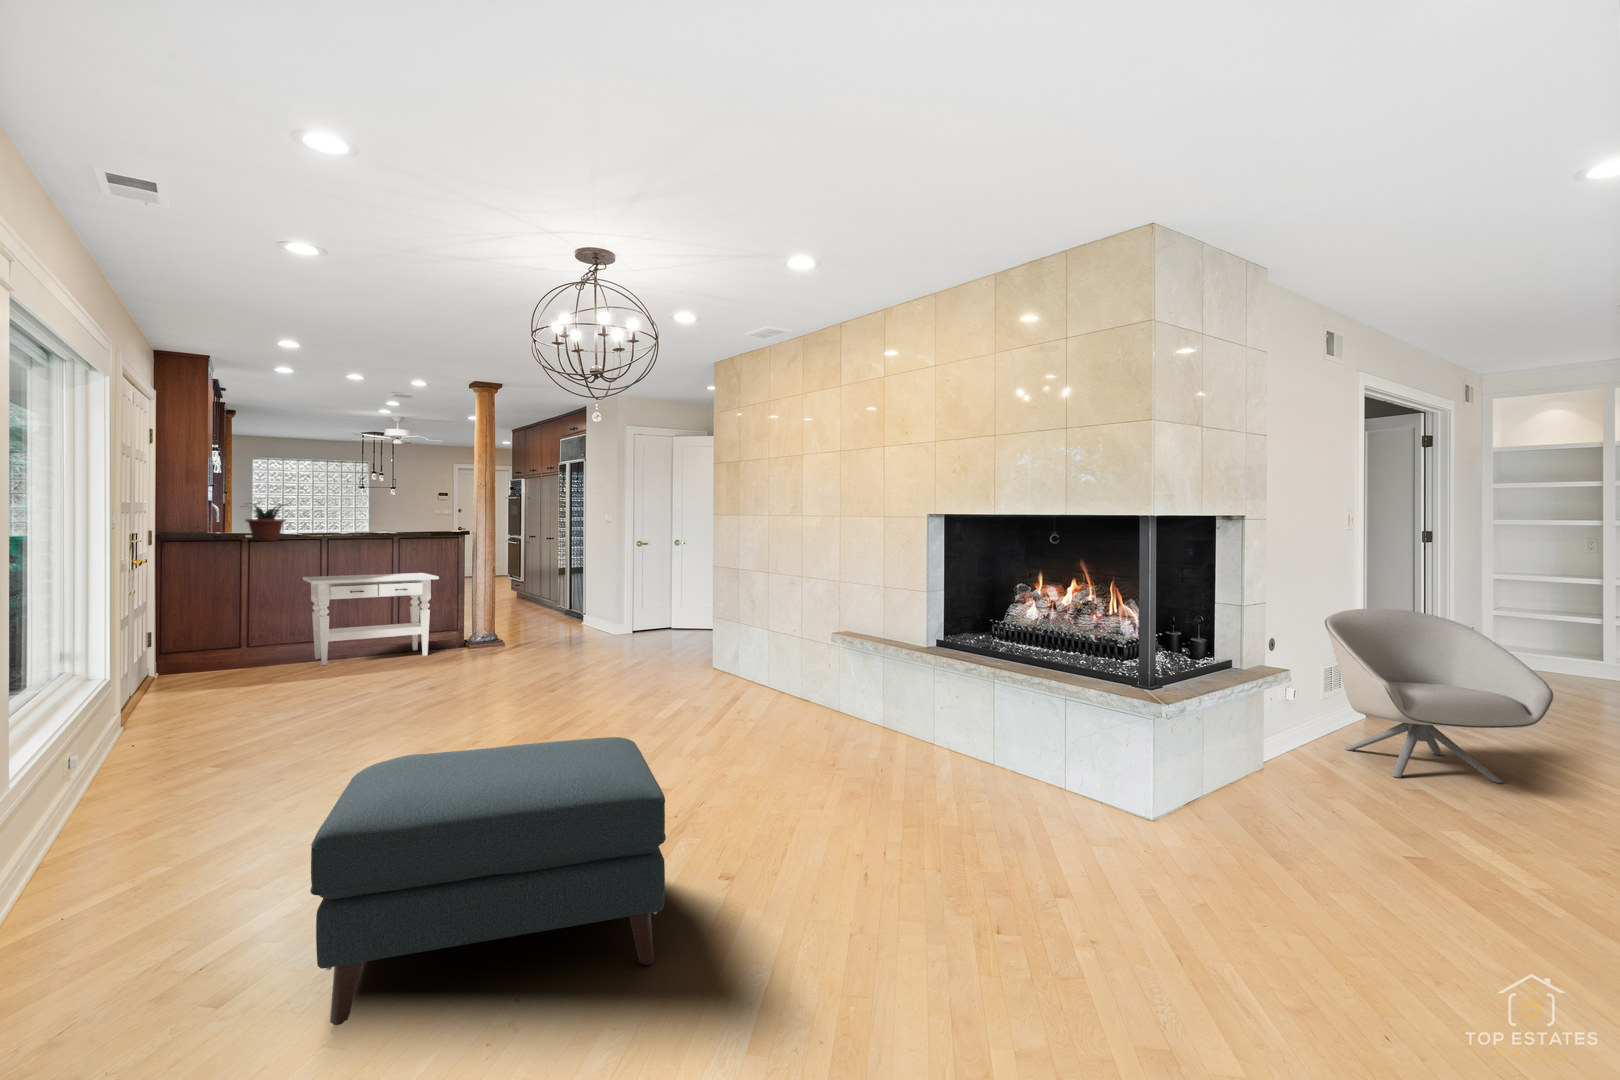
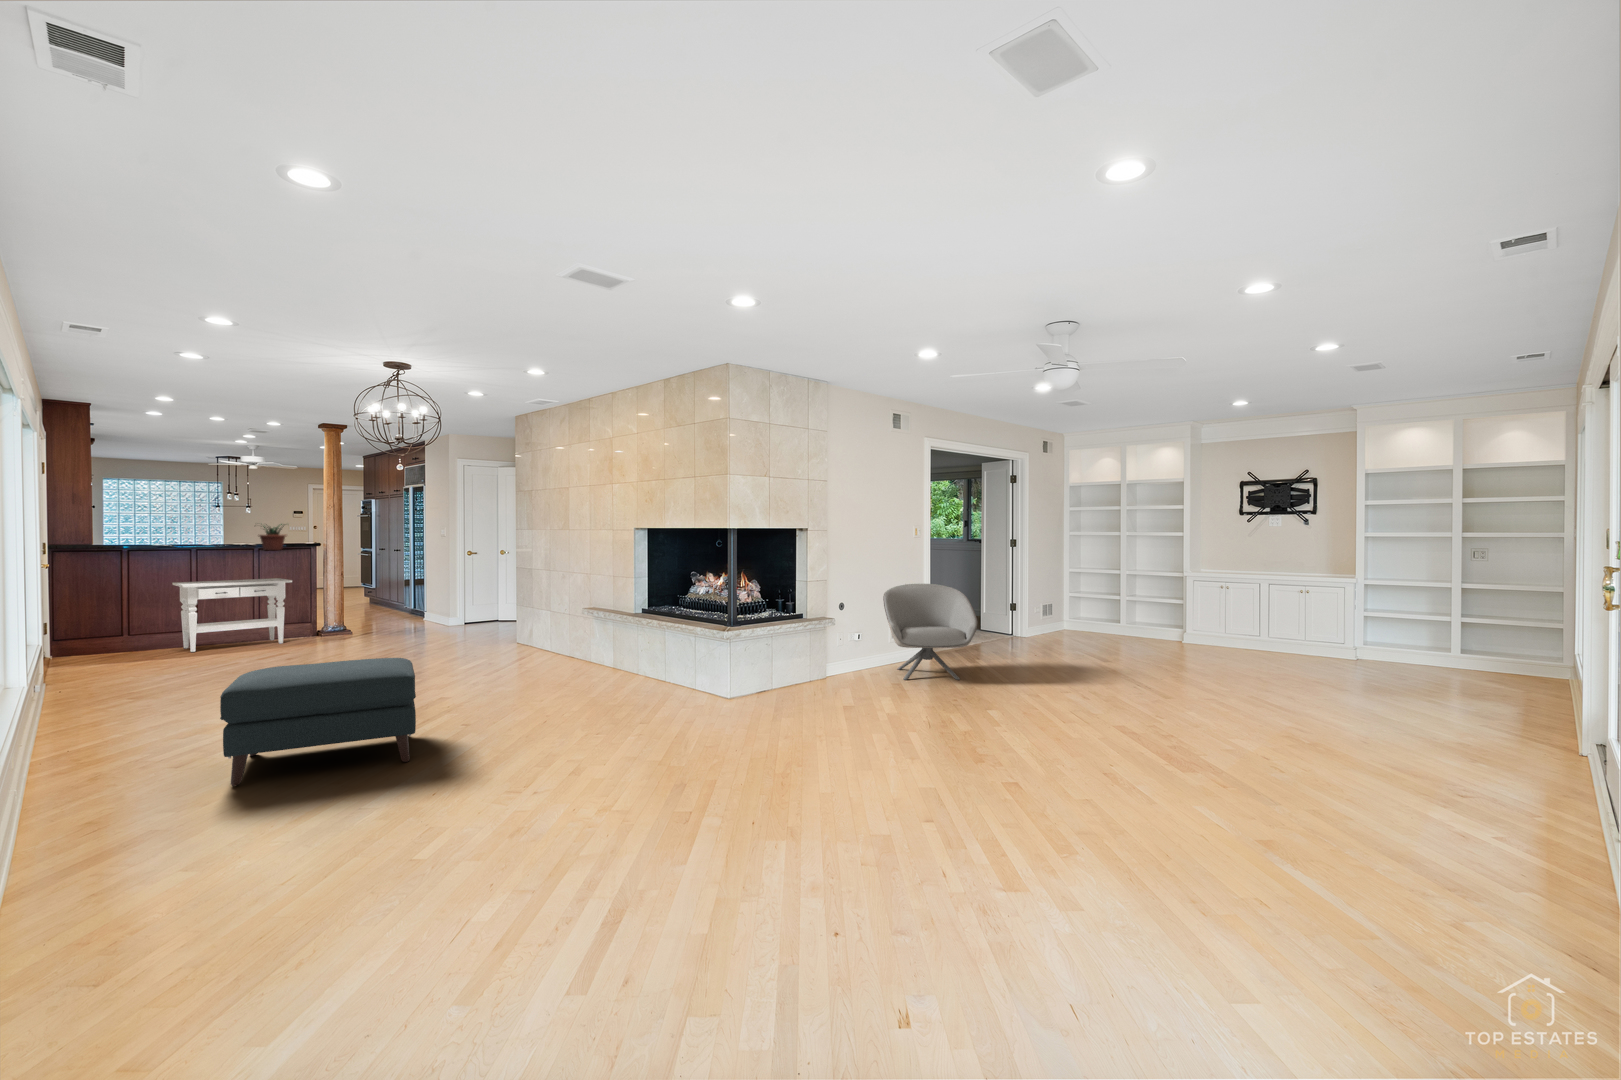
potted plant: present [241,504,286,541] -> present [259,524,286,550]

